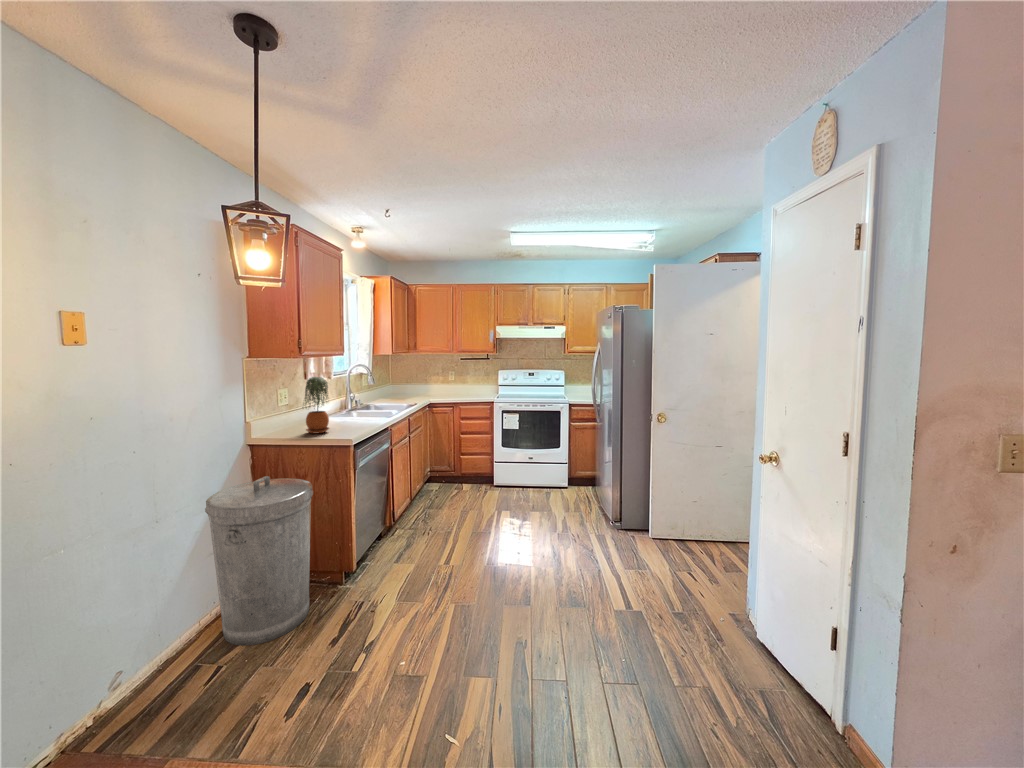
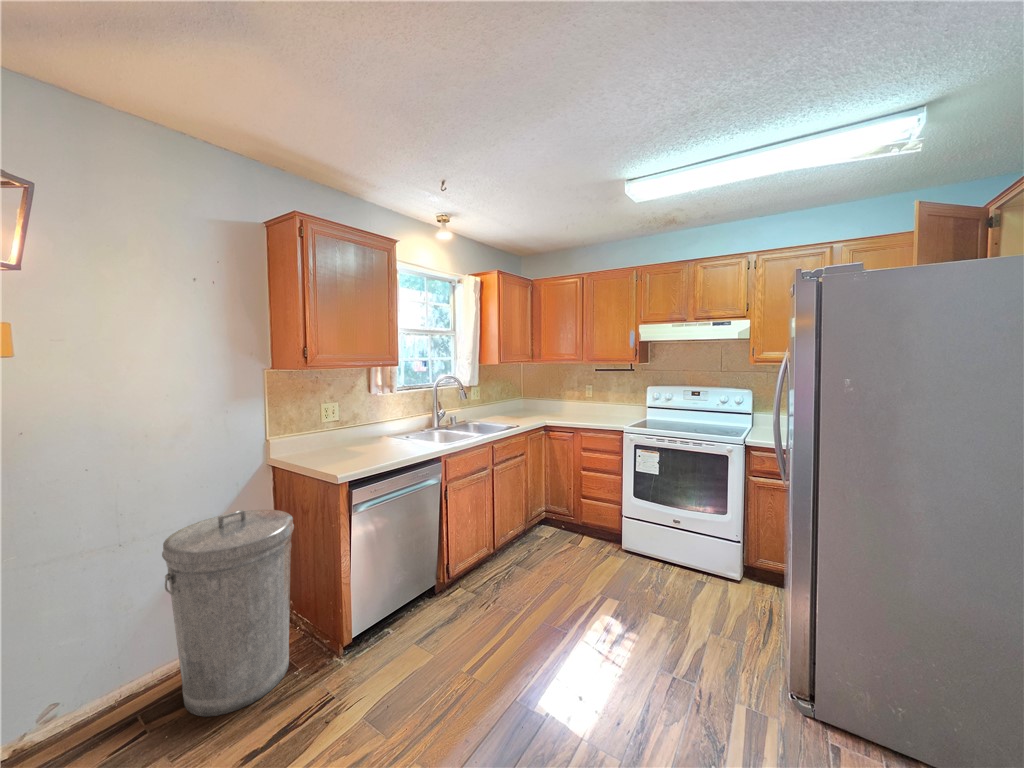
potted plant: present [305,377,329,434] -> none [322,392,356,460]

